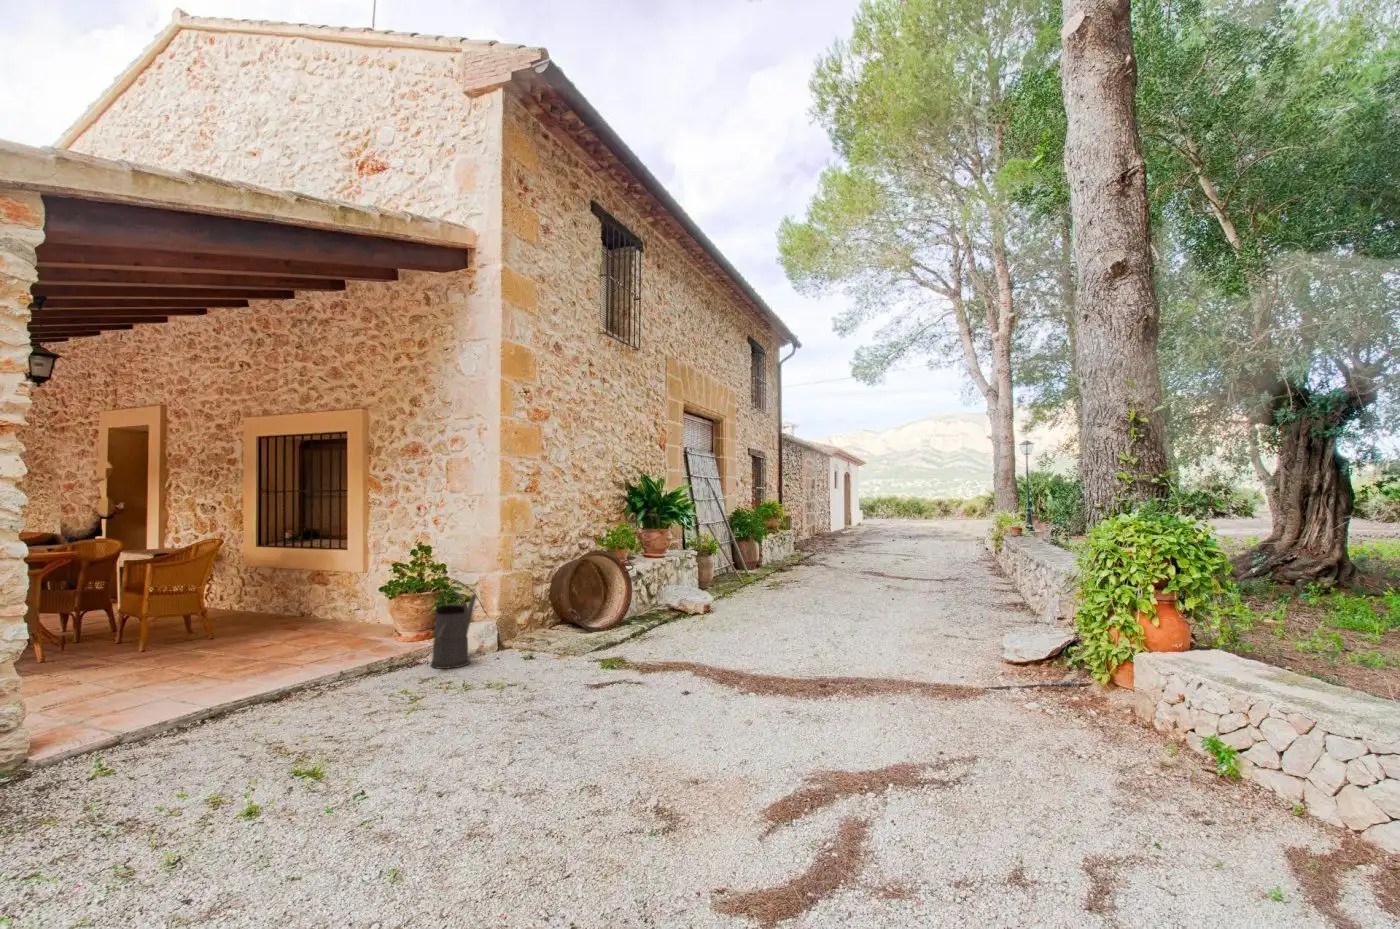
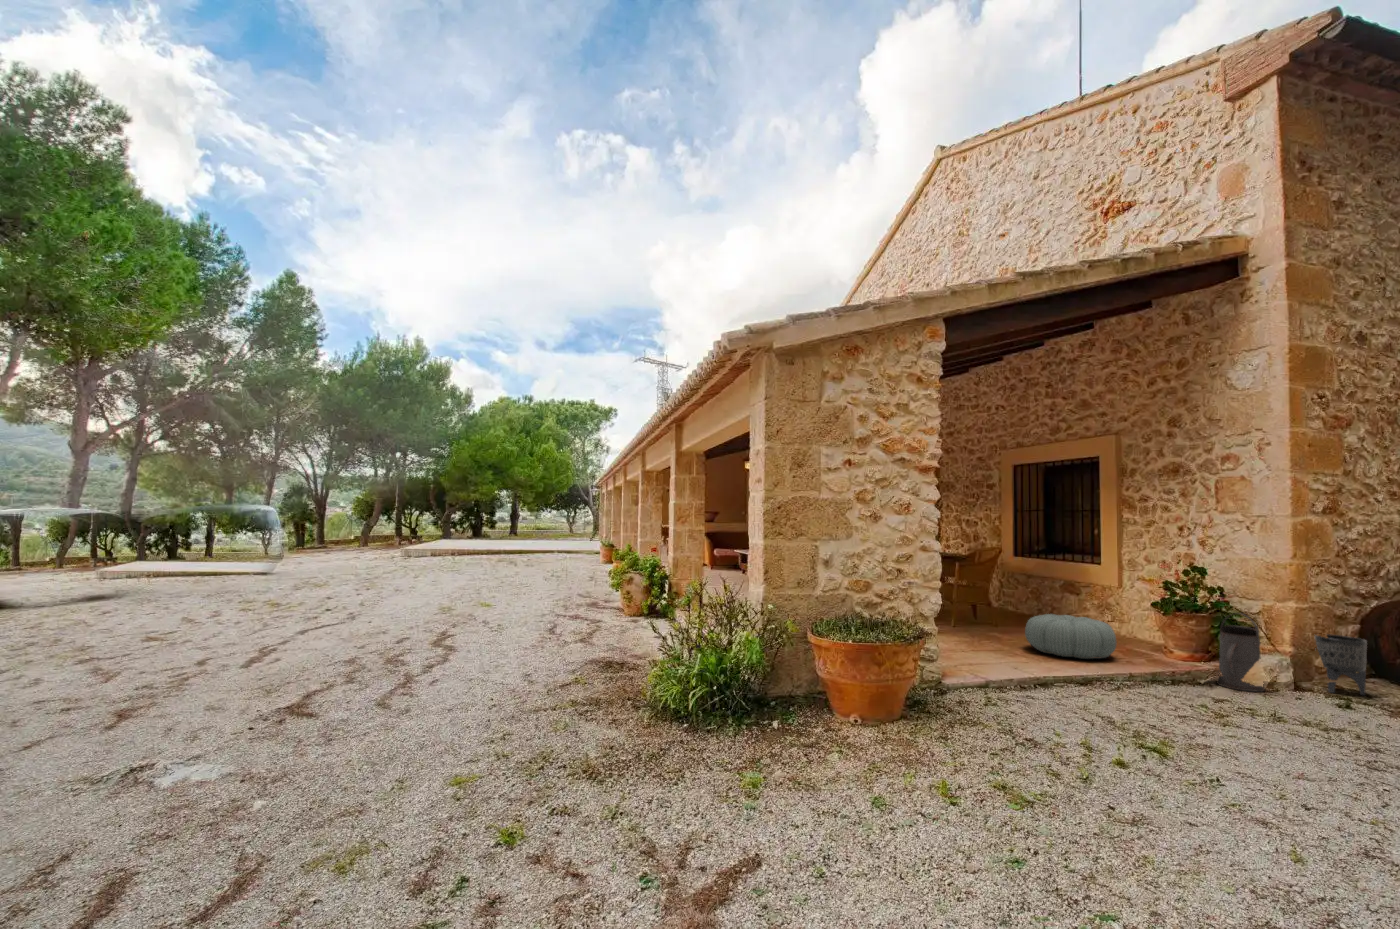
planter: none [513,597,547,650] -> present [1315,634,1367,696]
pouf: none [224,619,336,674] -> present [1025,614,1116,659]

